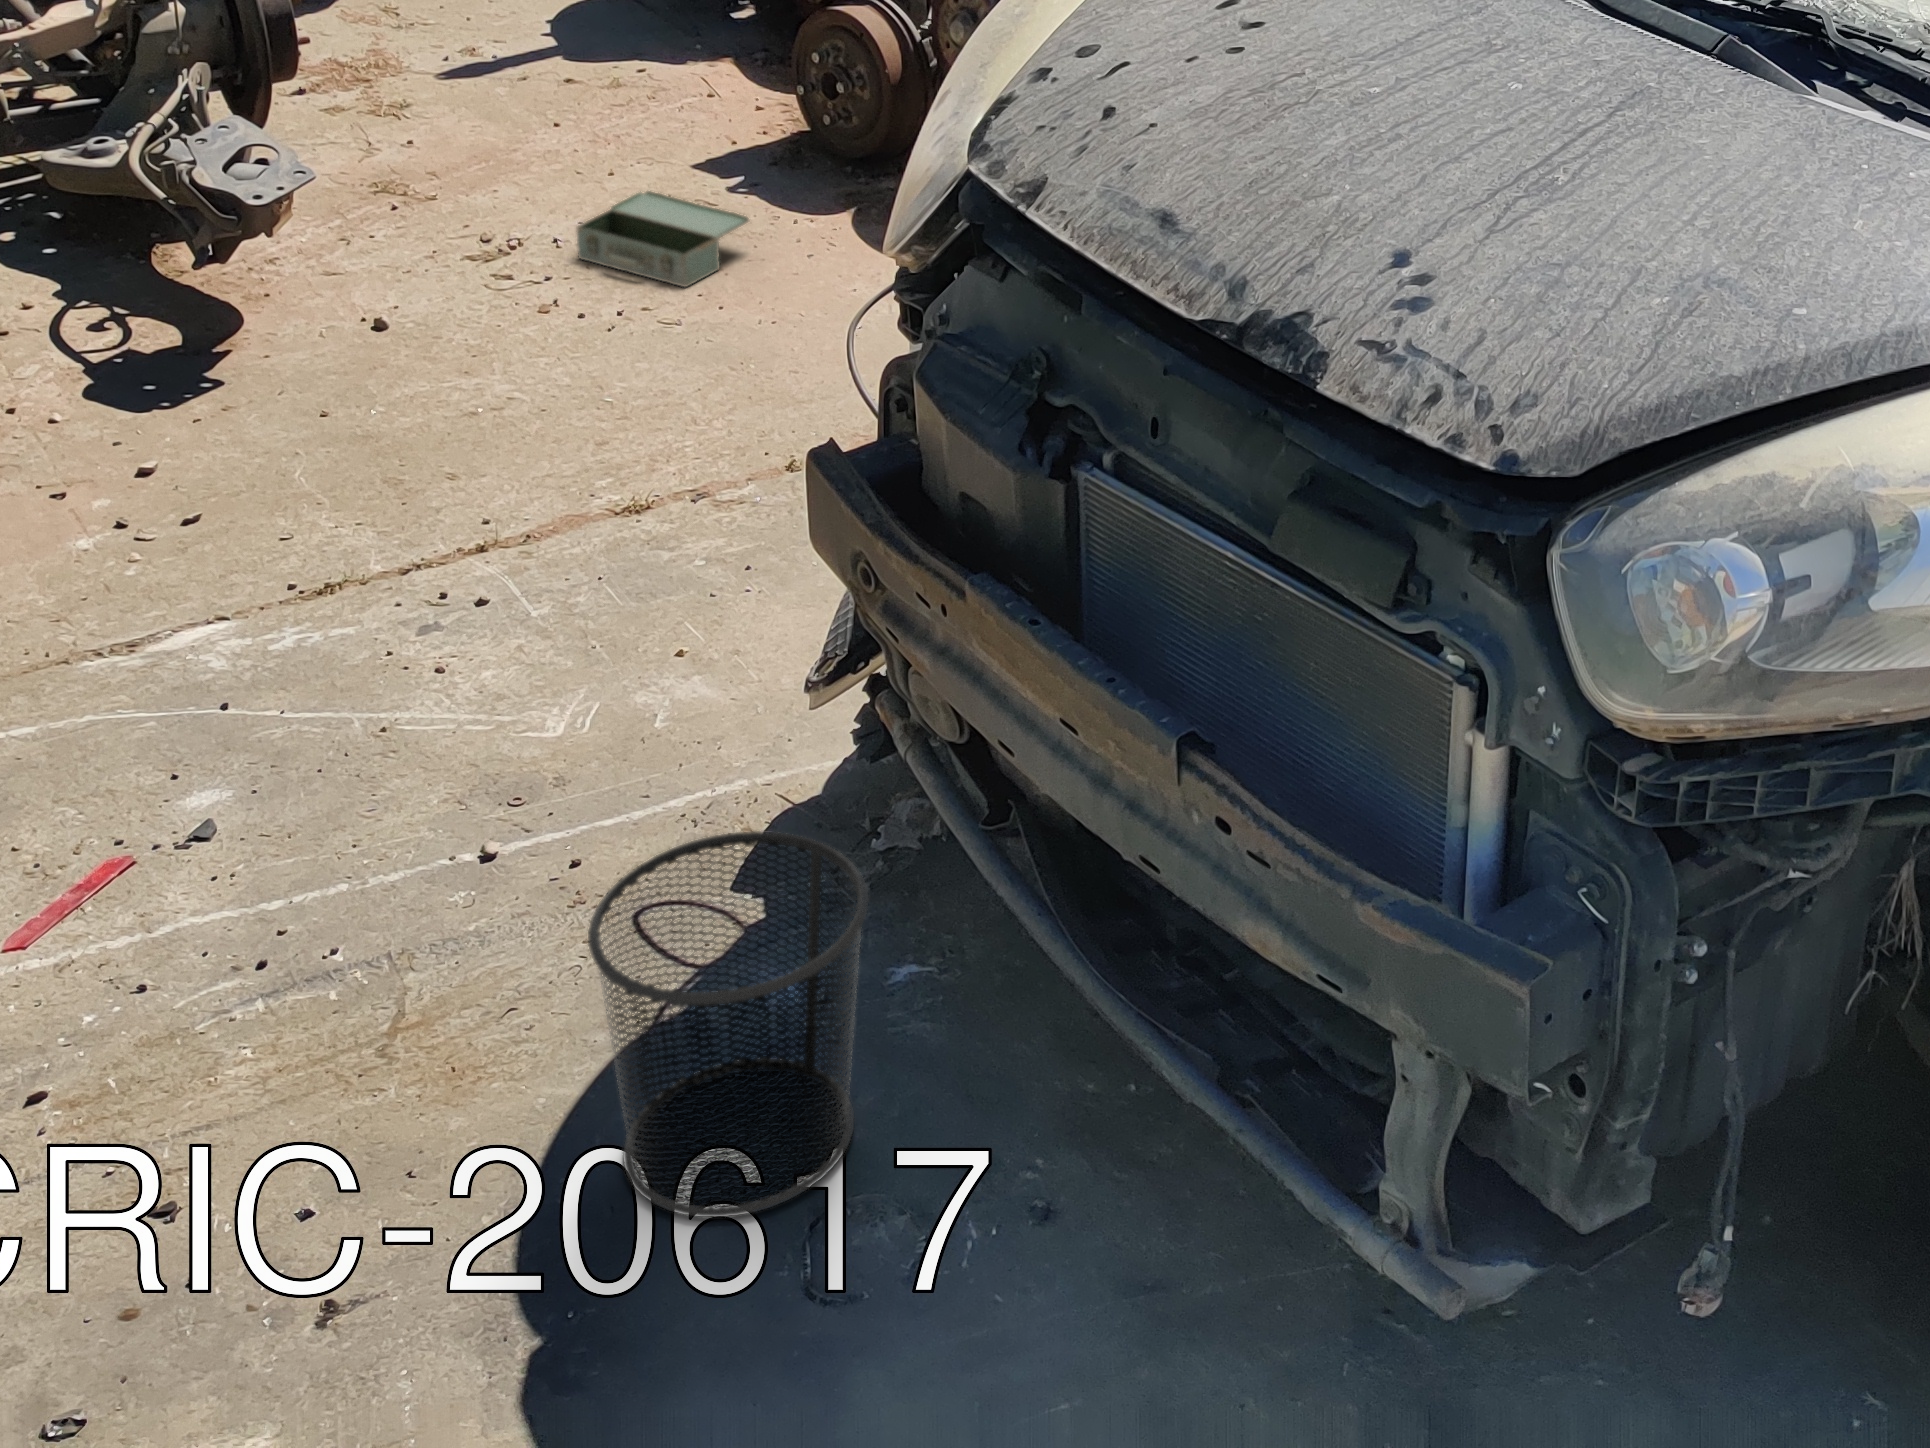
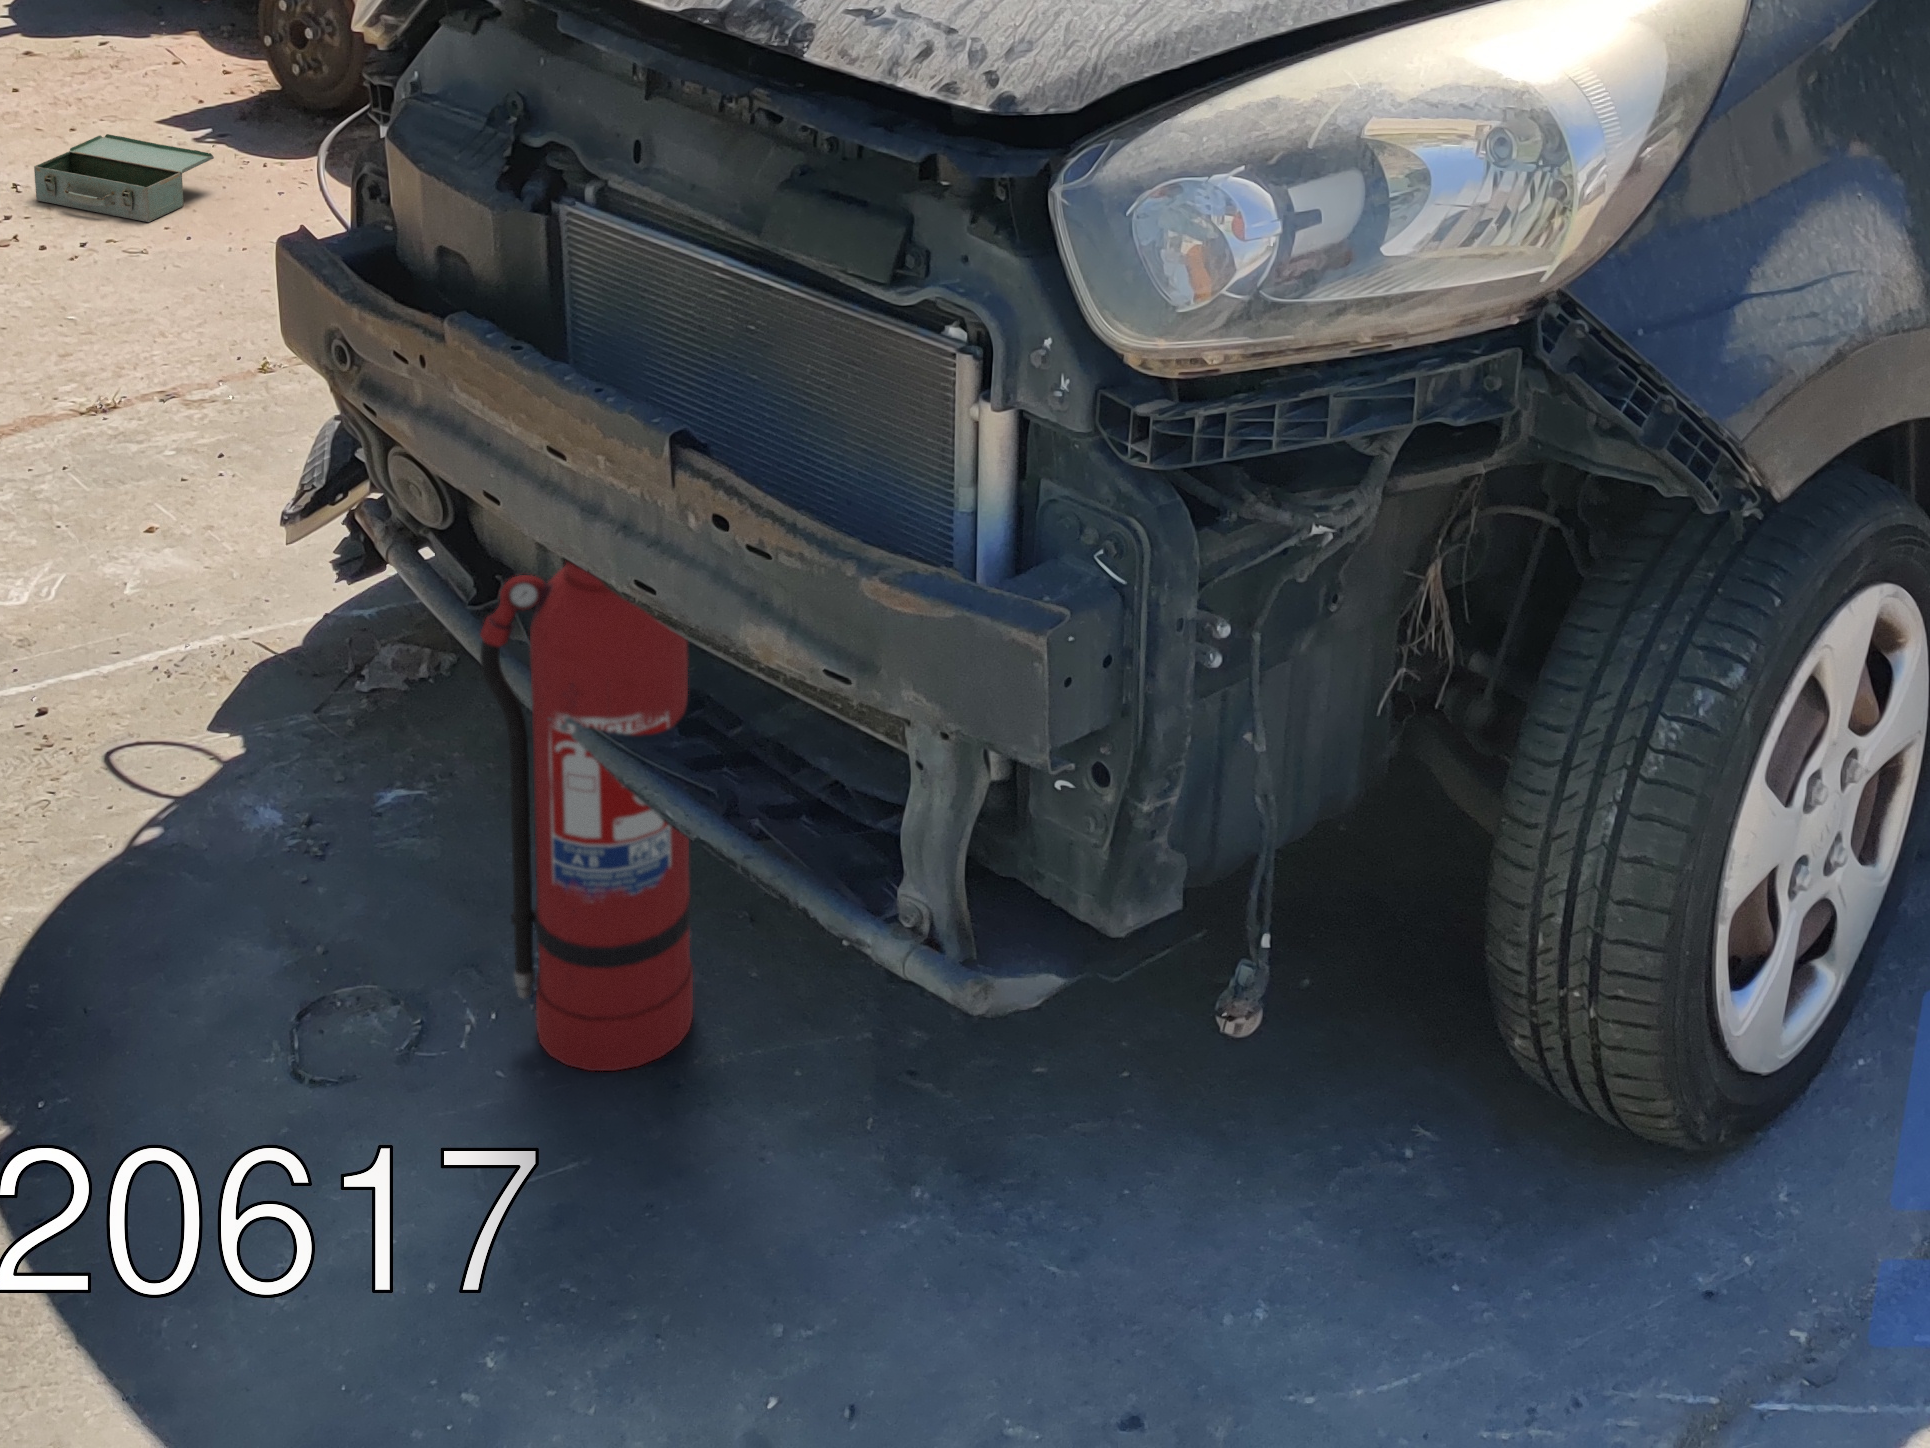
fire extinguisher: none [989,762,1189,1294] -> present [480,563,693,1071]
waste bin: present [588,831,868,1217] -> none [58,626,353,1017]

